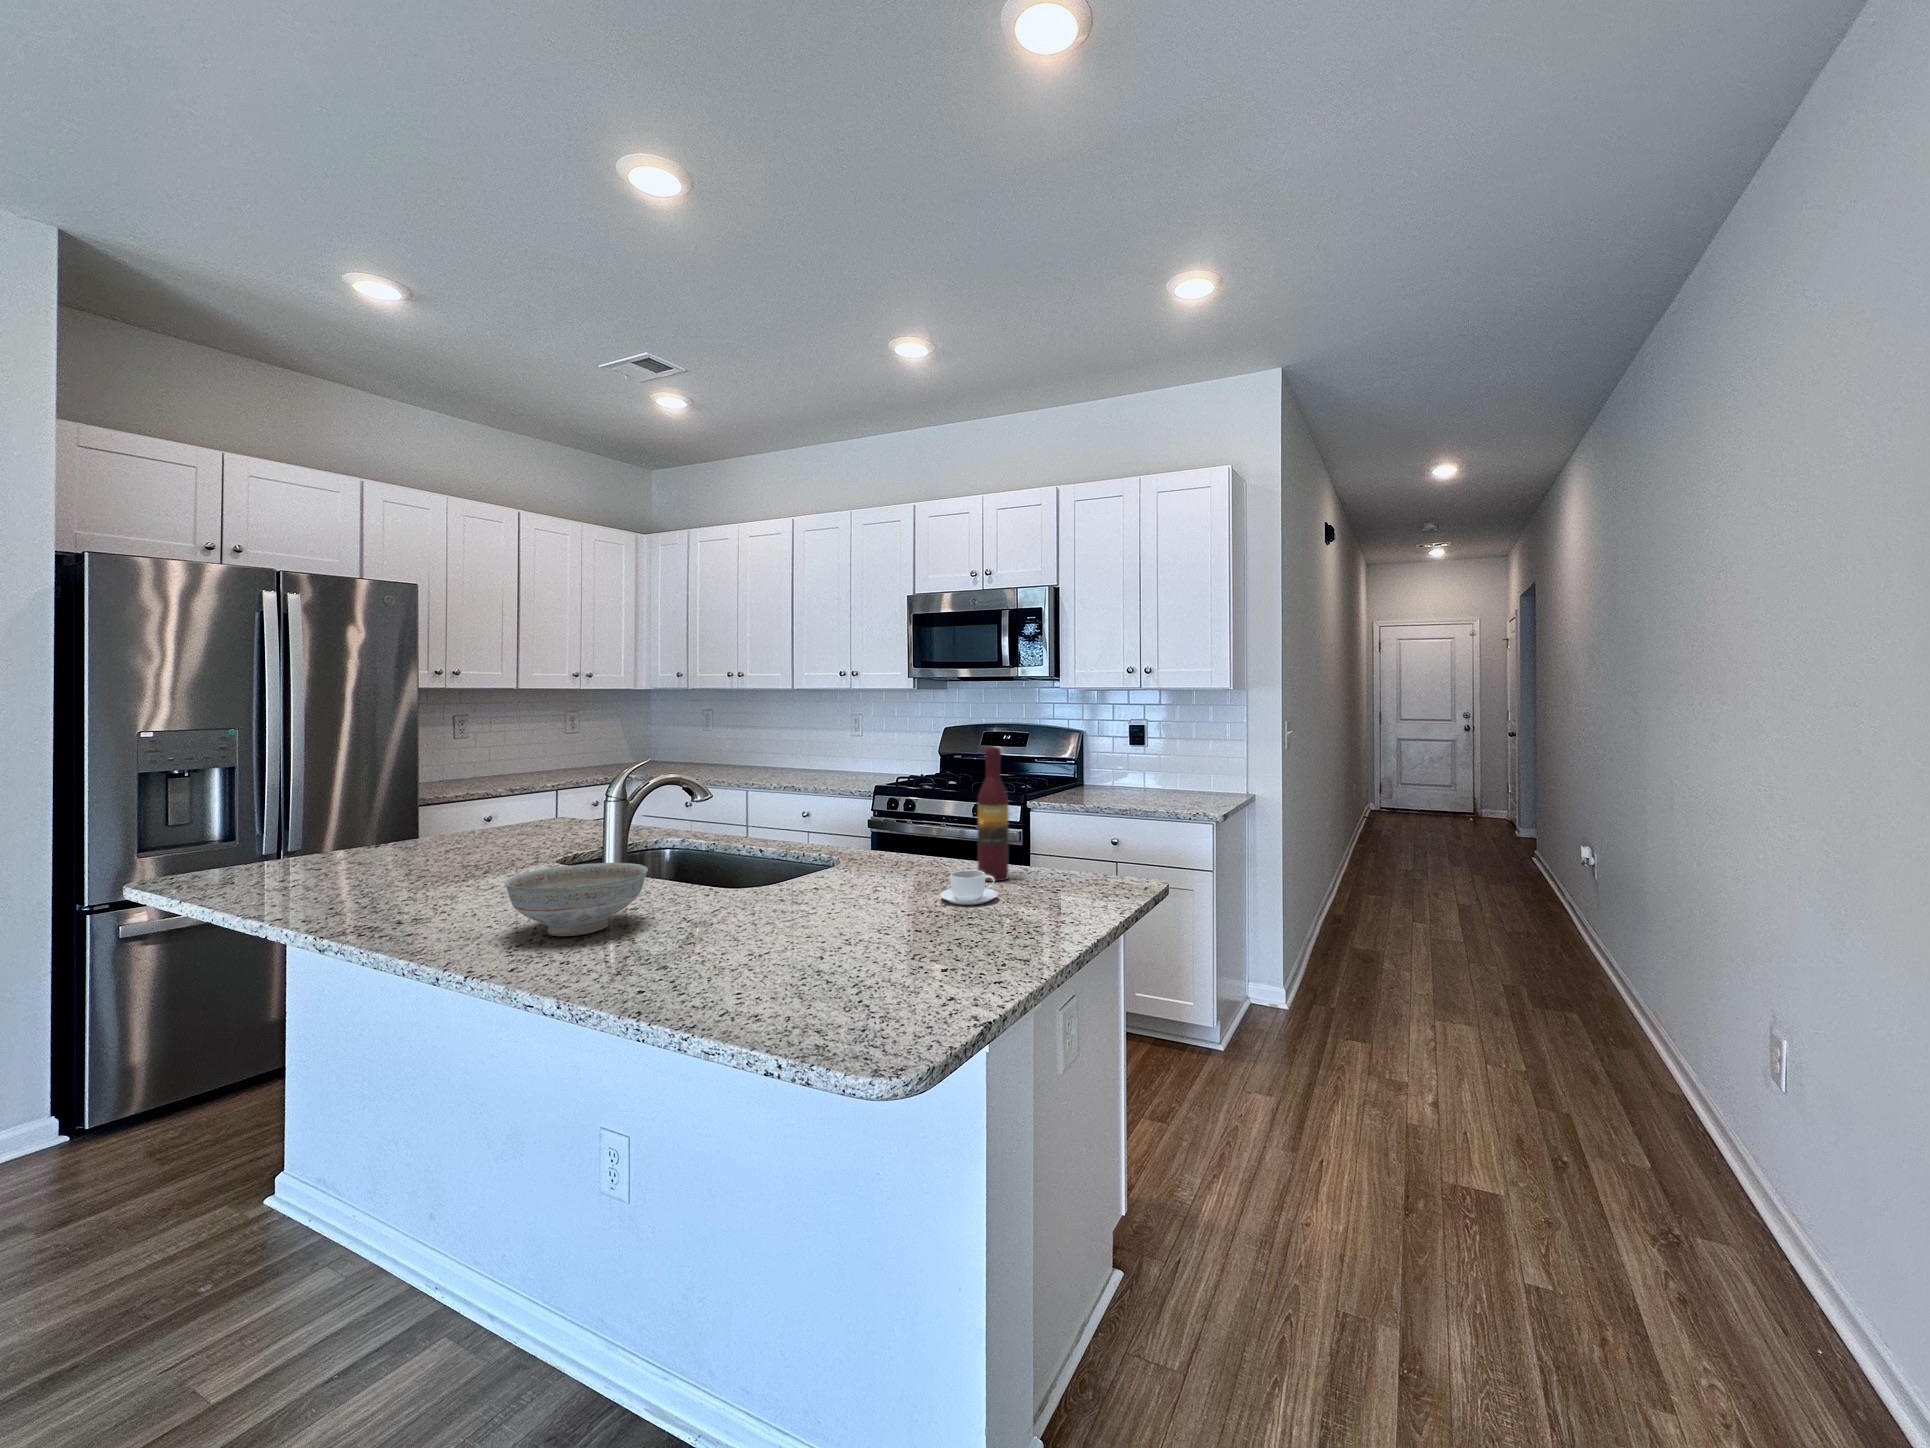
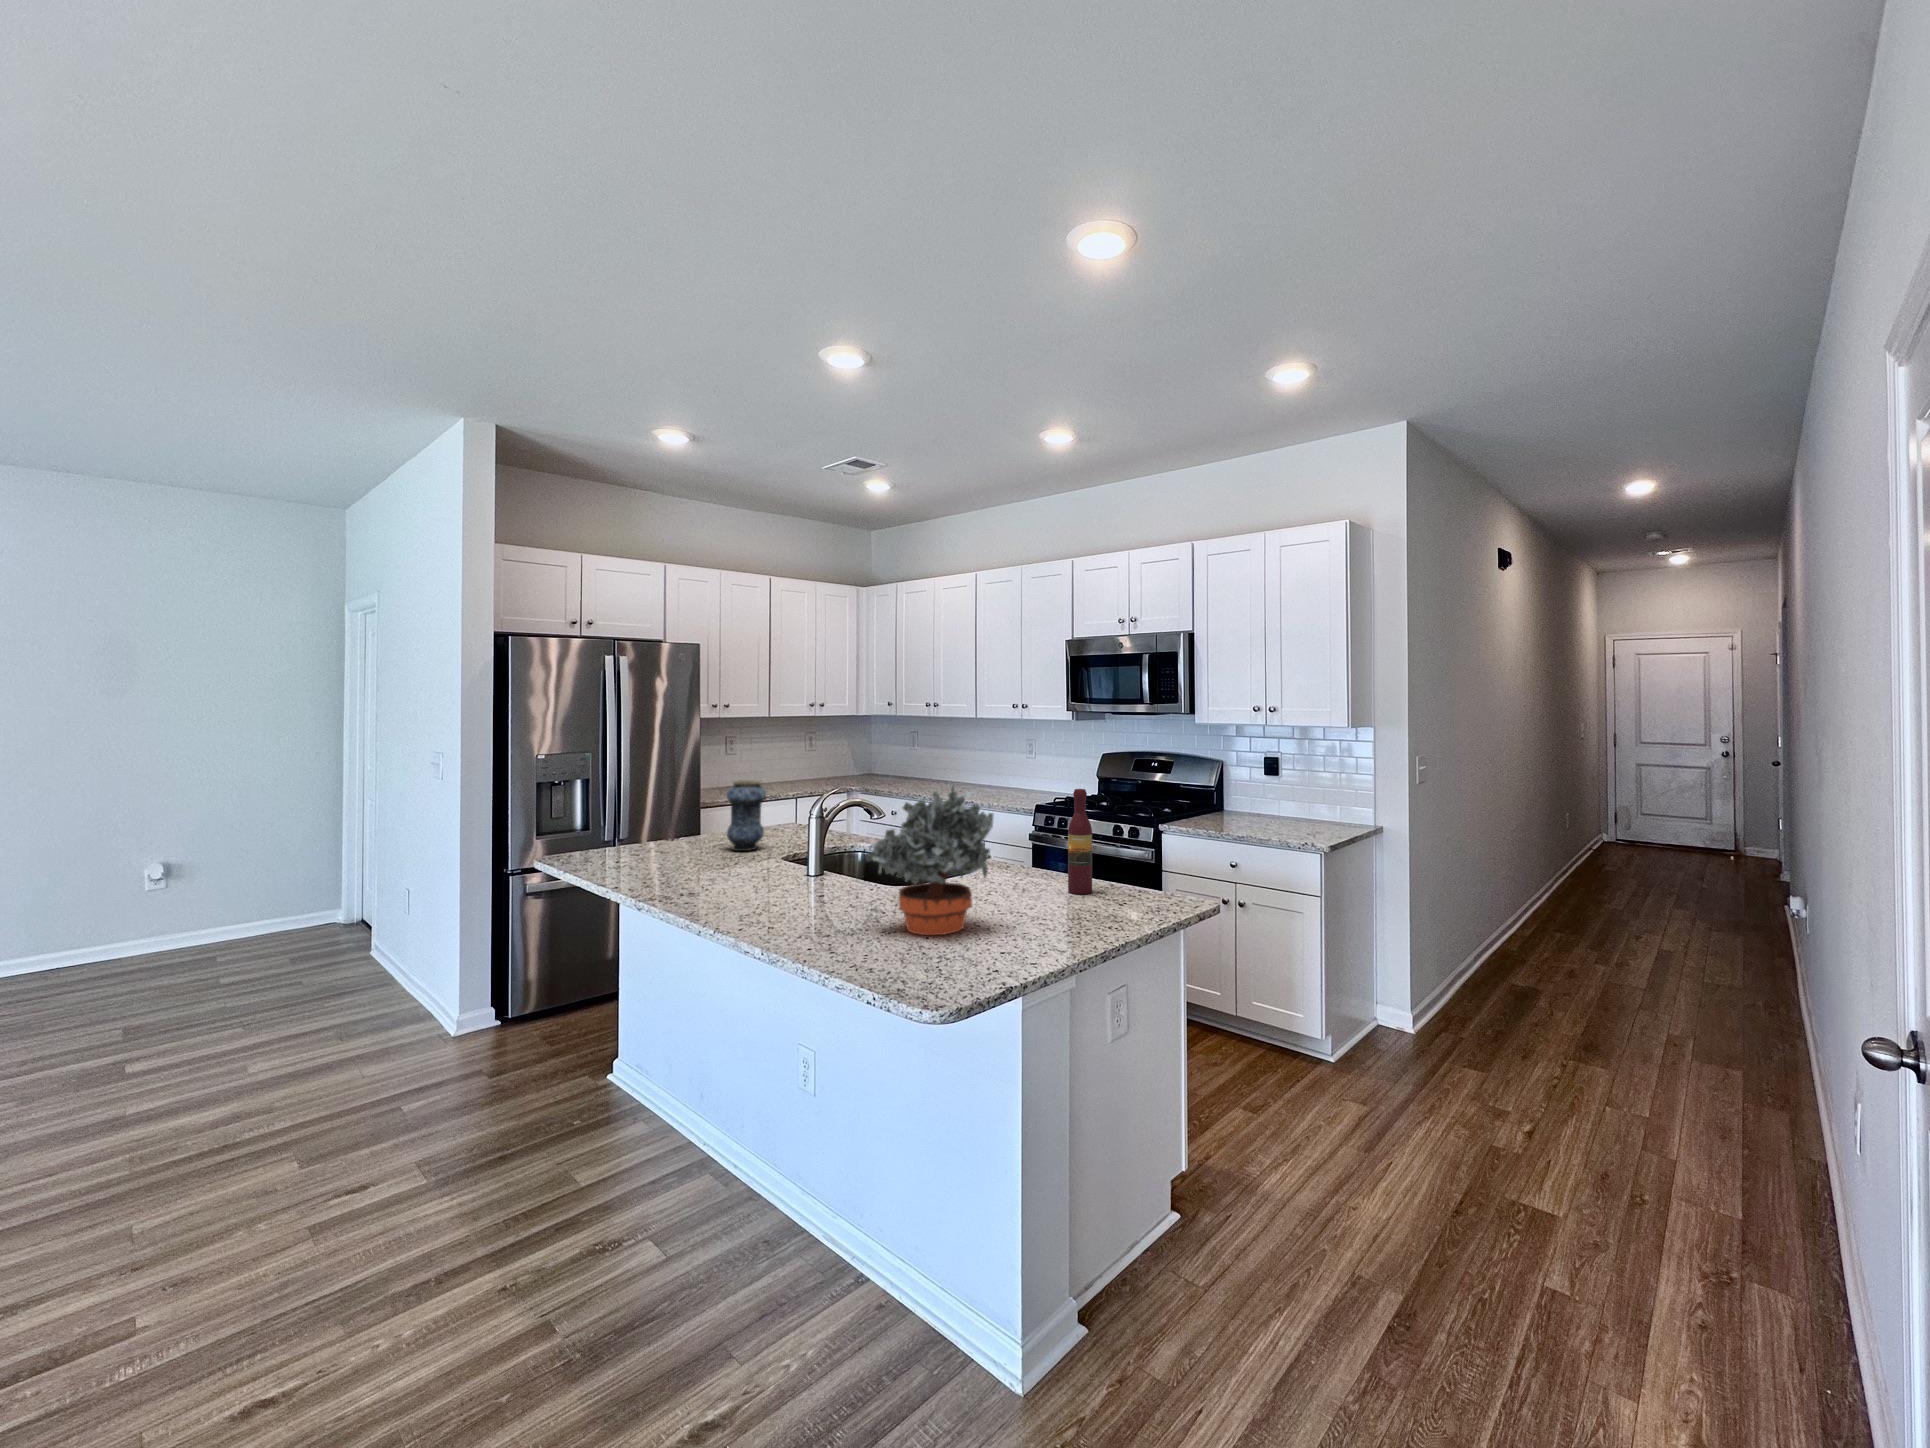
potted plant: none [722,733,909,953] -> present [866,786,994,935]
vase: none [467,755,530,855] -> present [727,780,766,851]
decorative bowl: present [505,863,648,936] -> none [741,864,827,912]
coffee cup: present [940,870,998,905] -> none [1029,884,1073,910]

